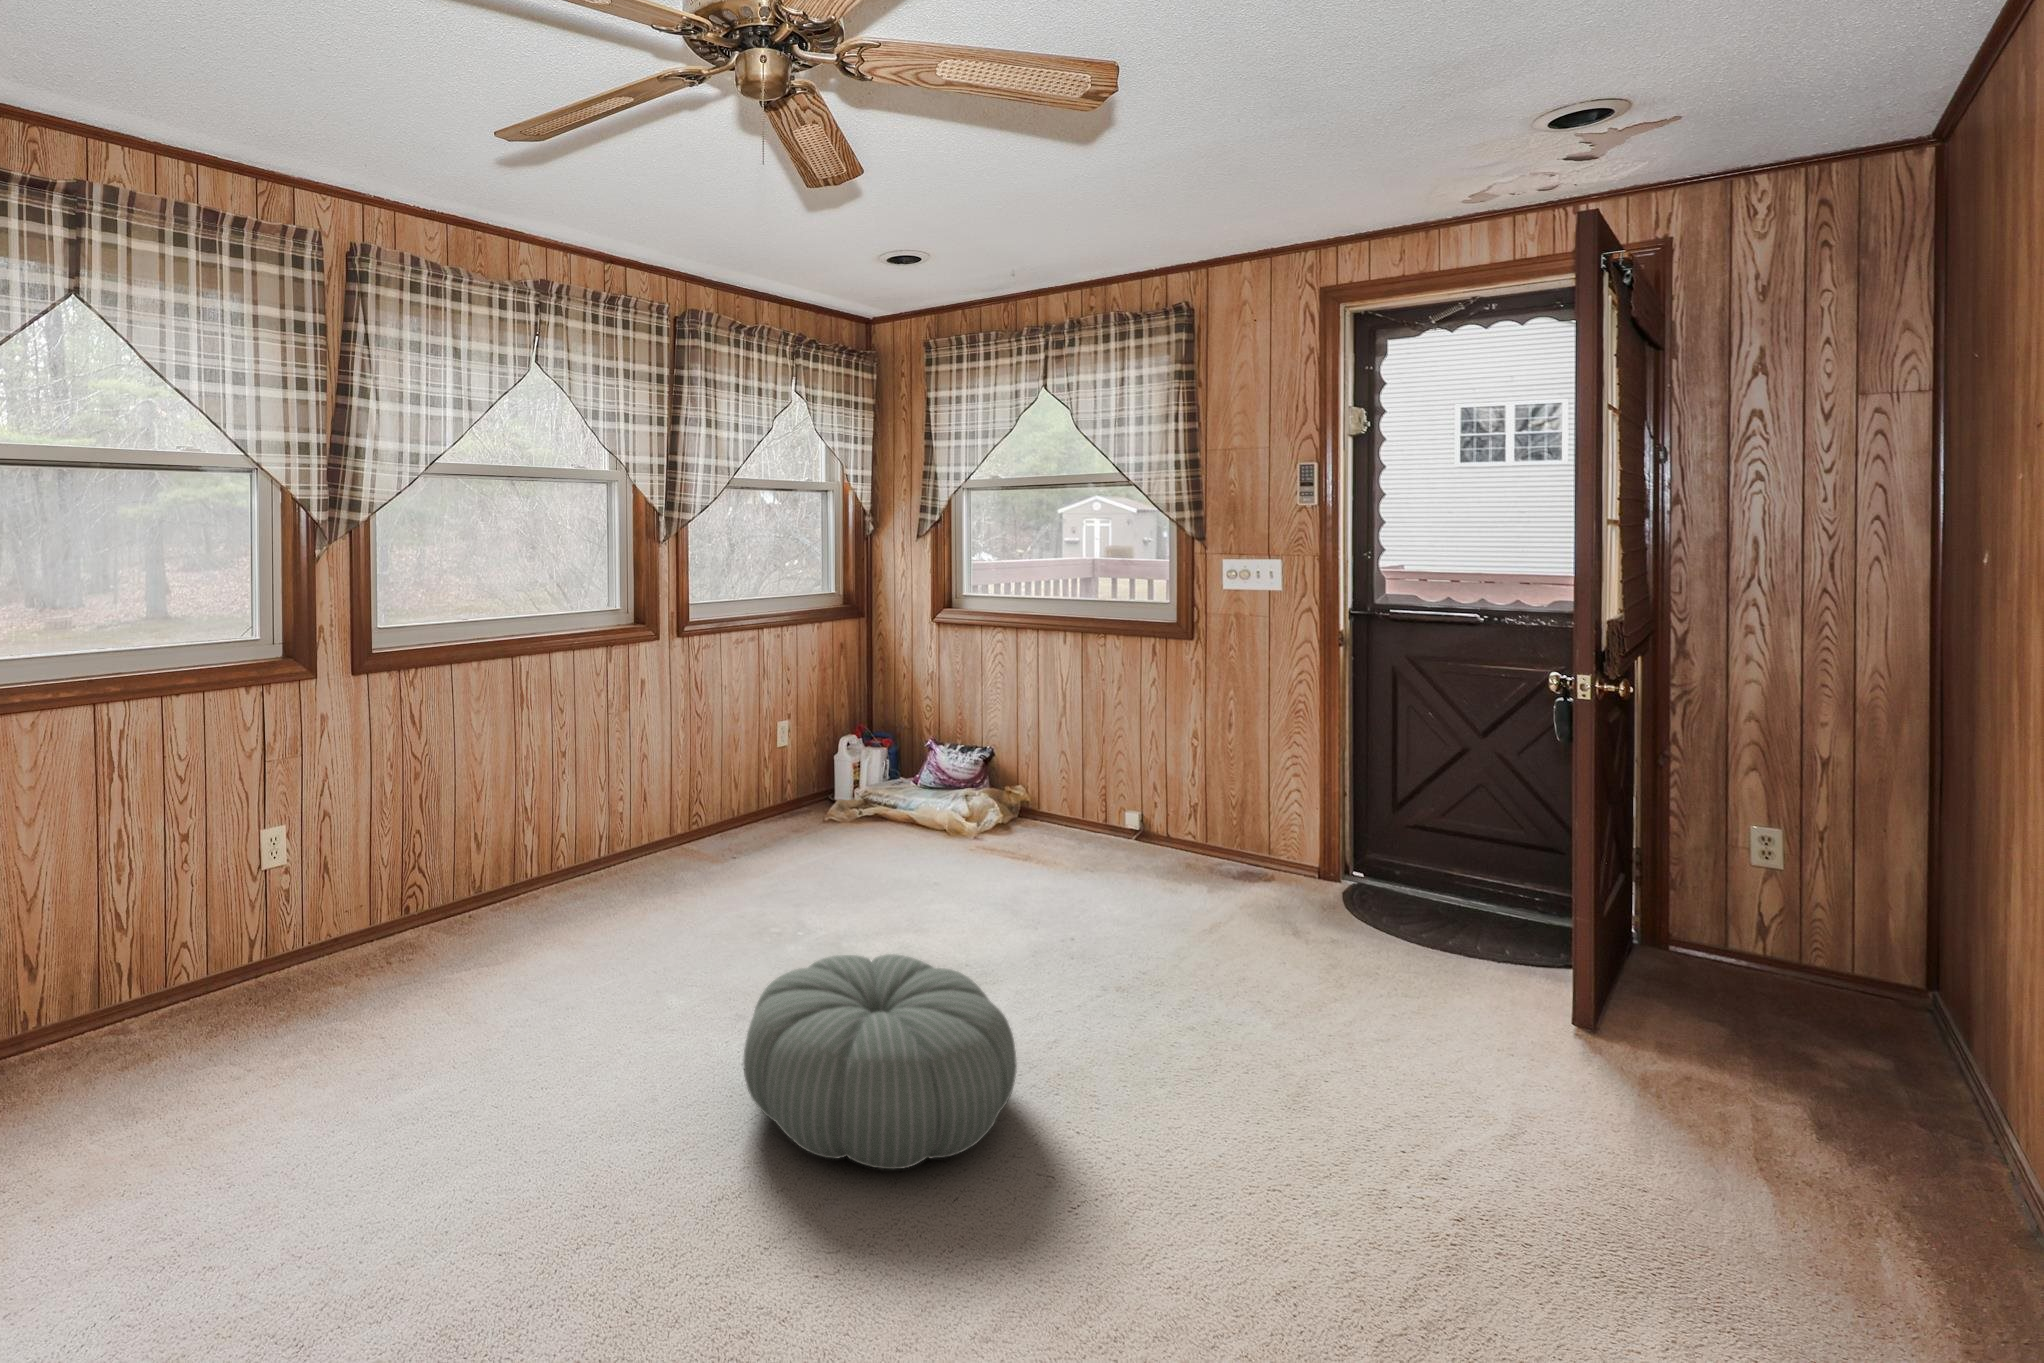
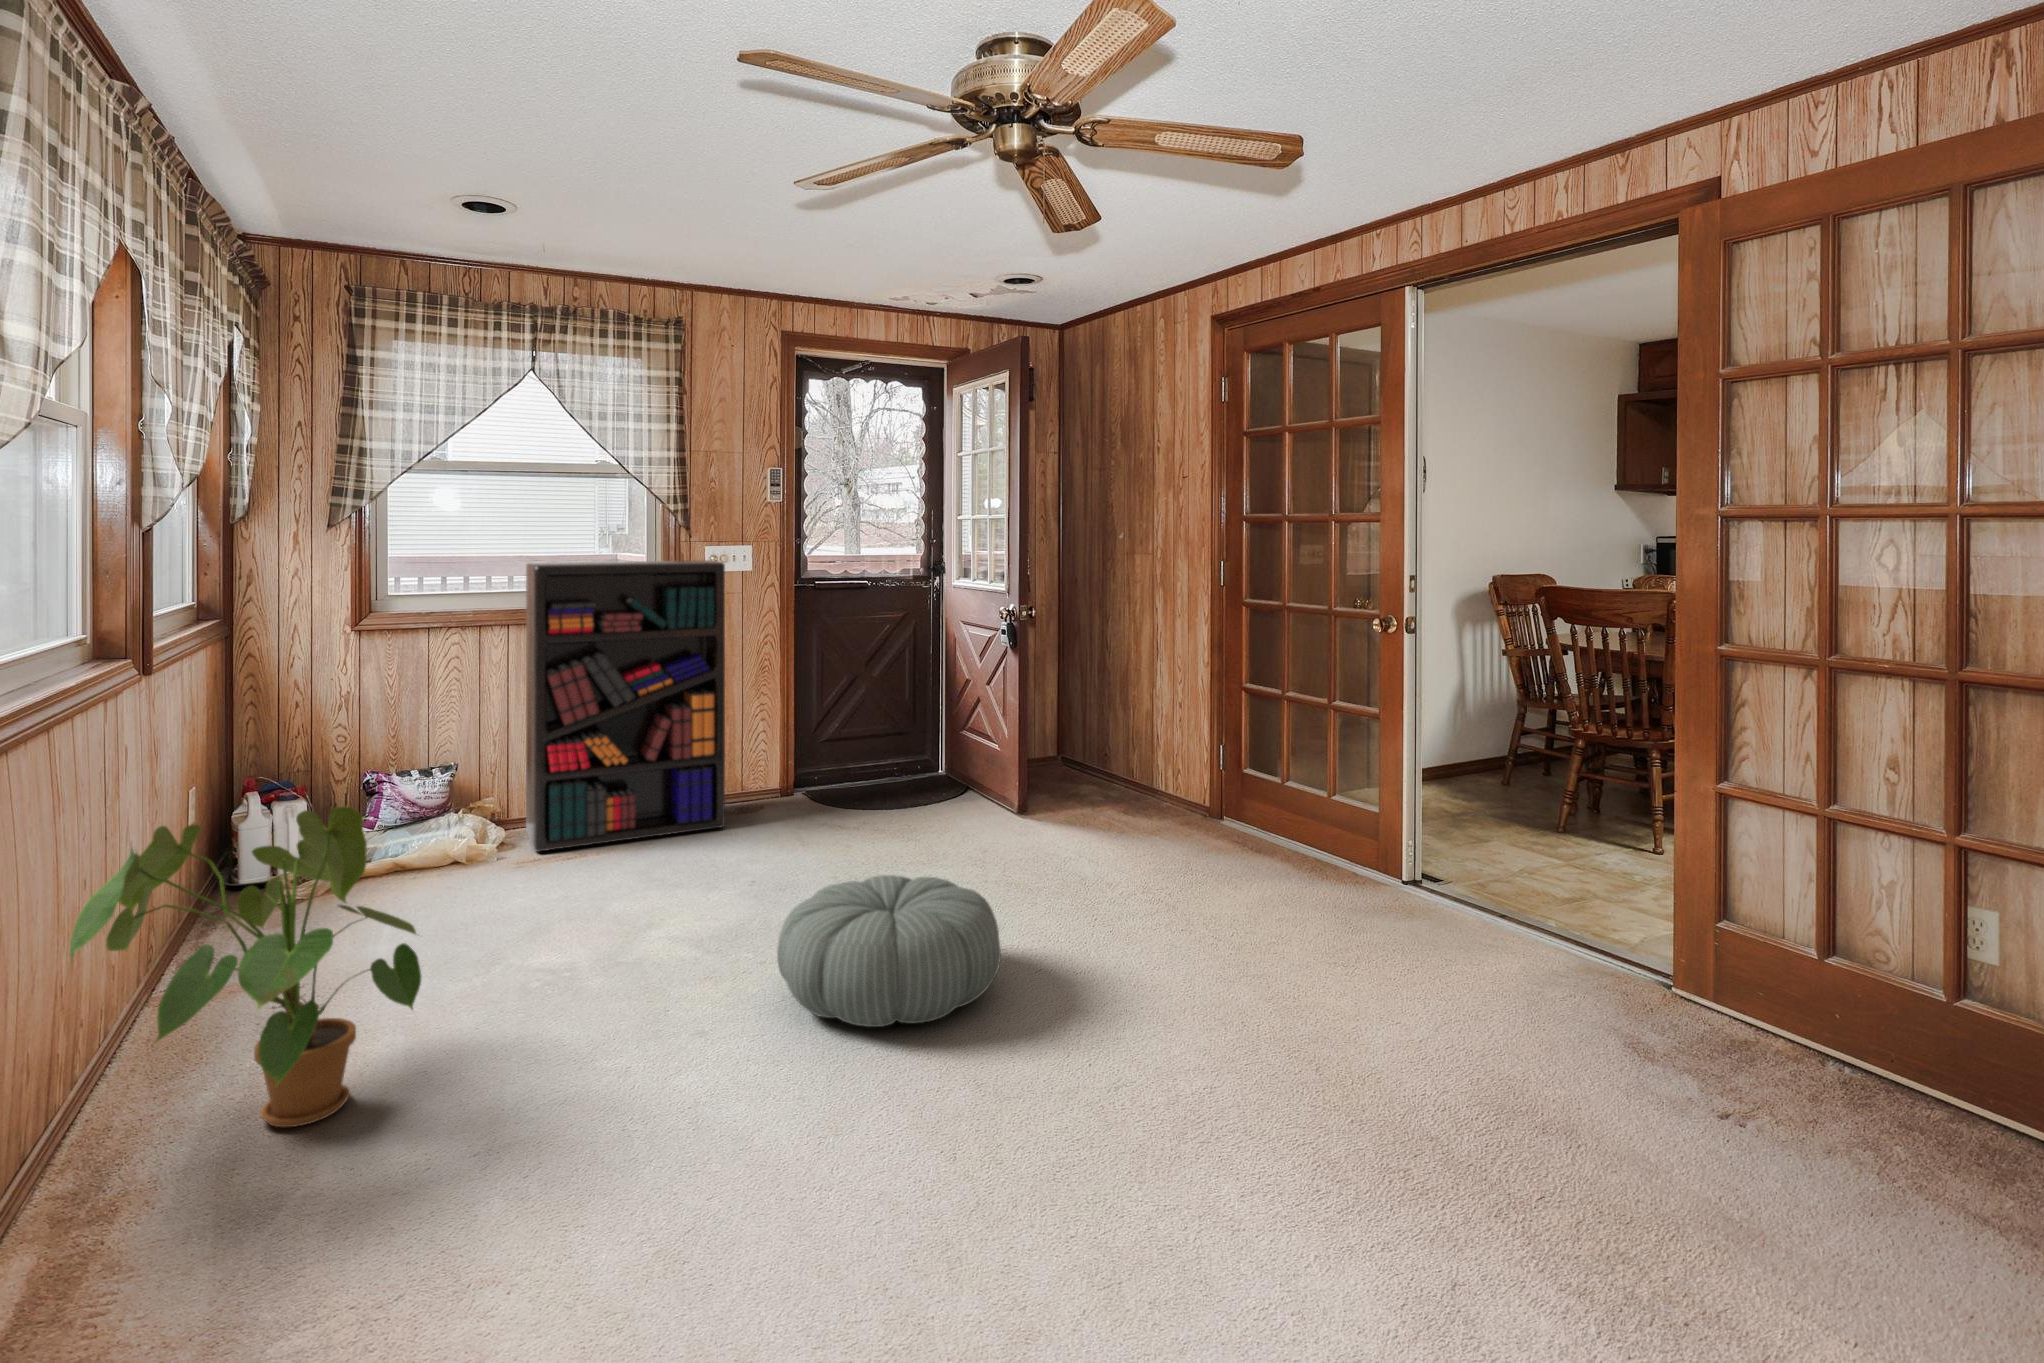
bookshelf: none [998,570,1213,885] -> present [526,560,725,852]
house plant: none [452,726,653,947] -> present [70,806,421,1127]

